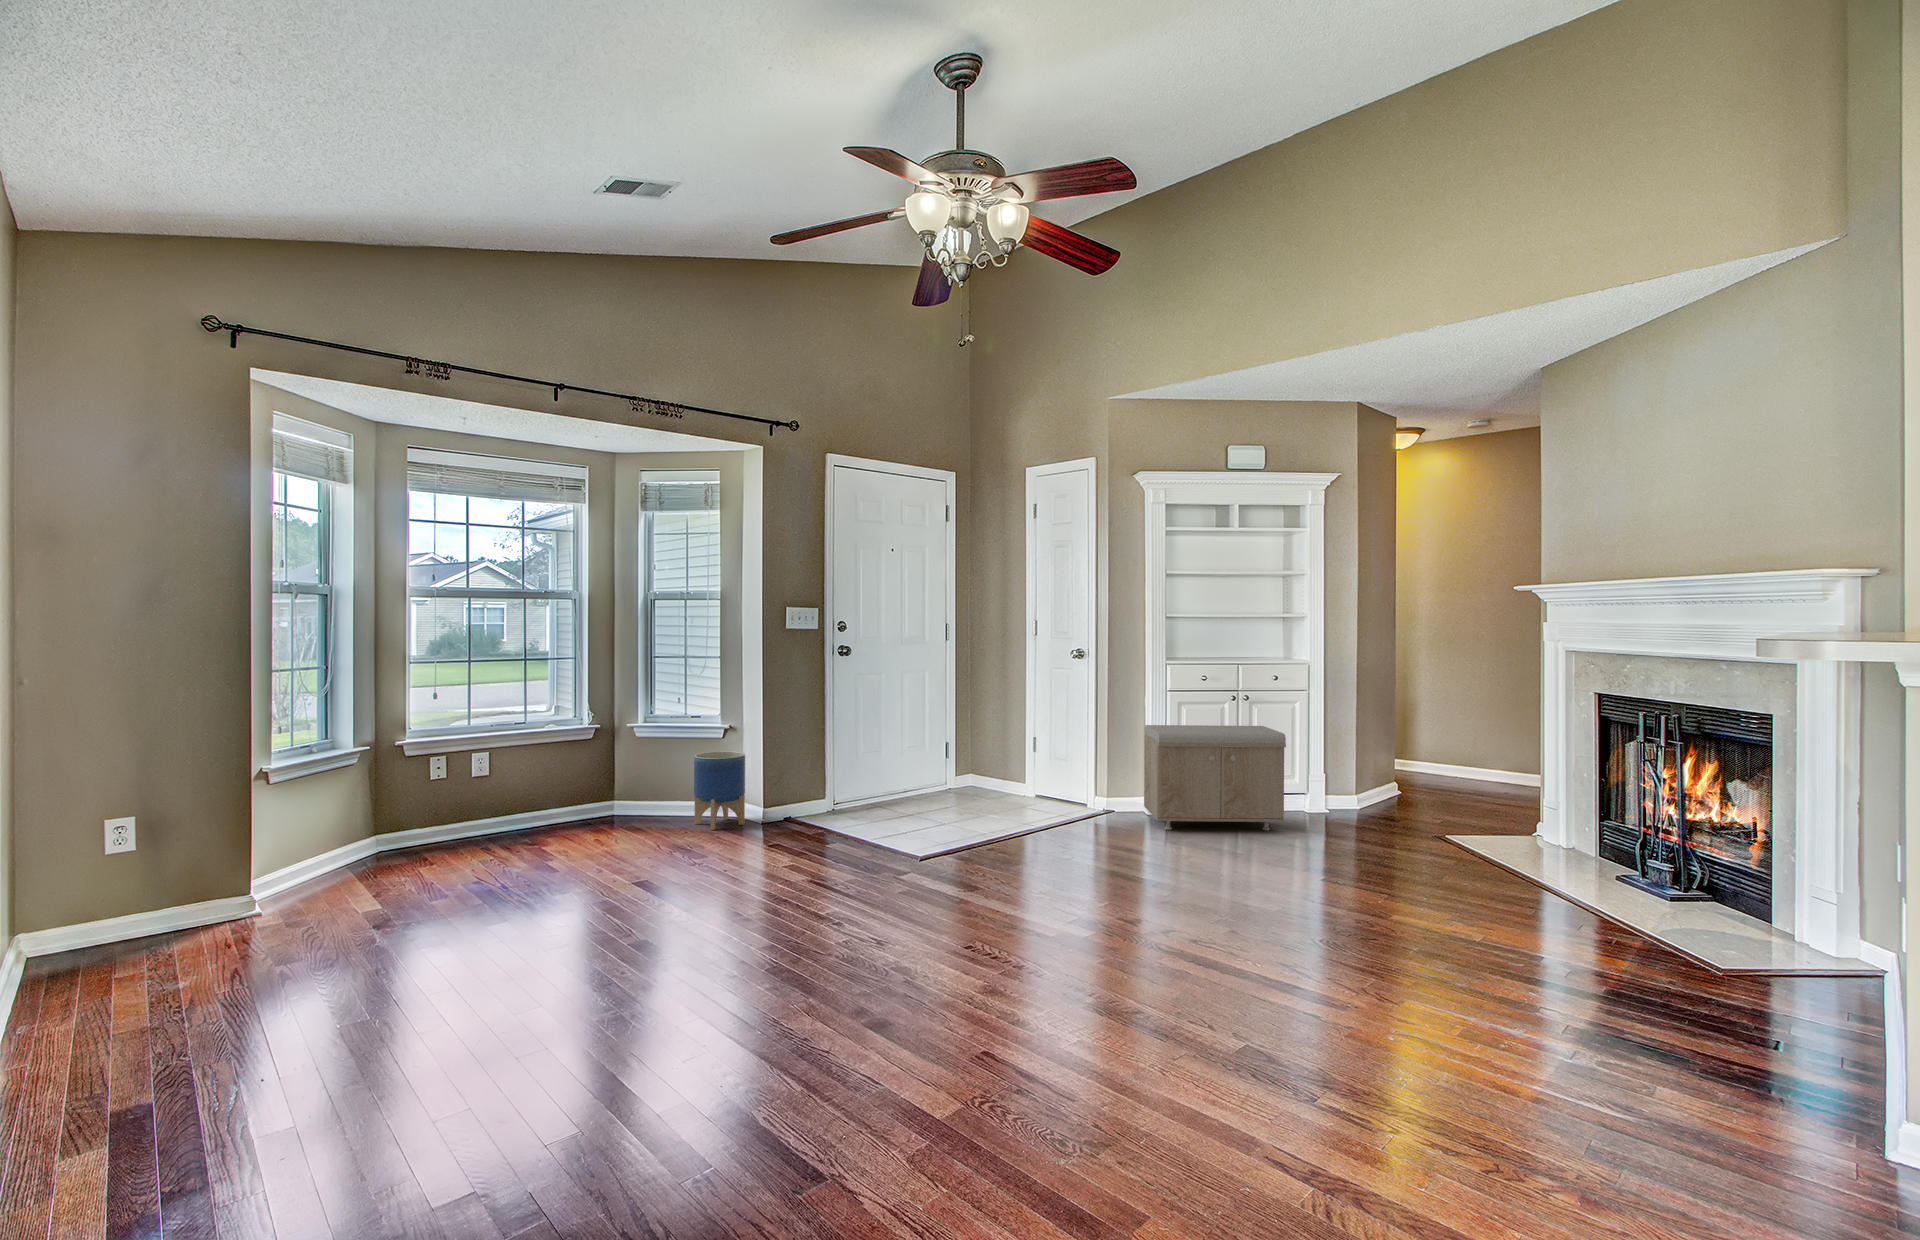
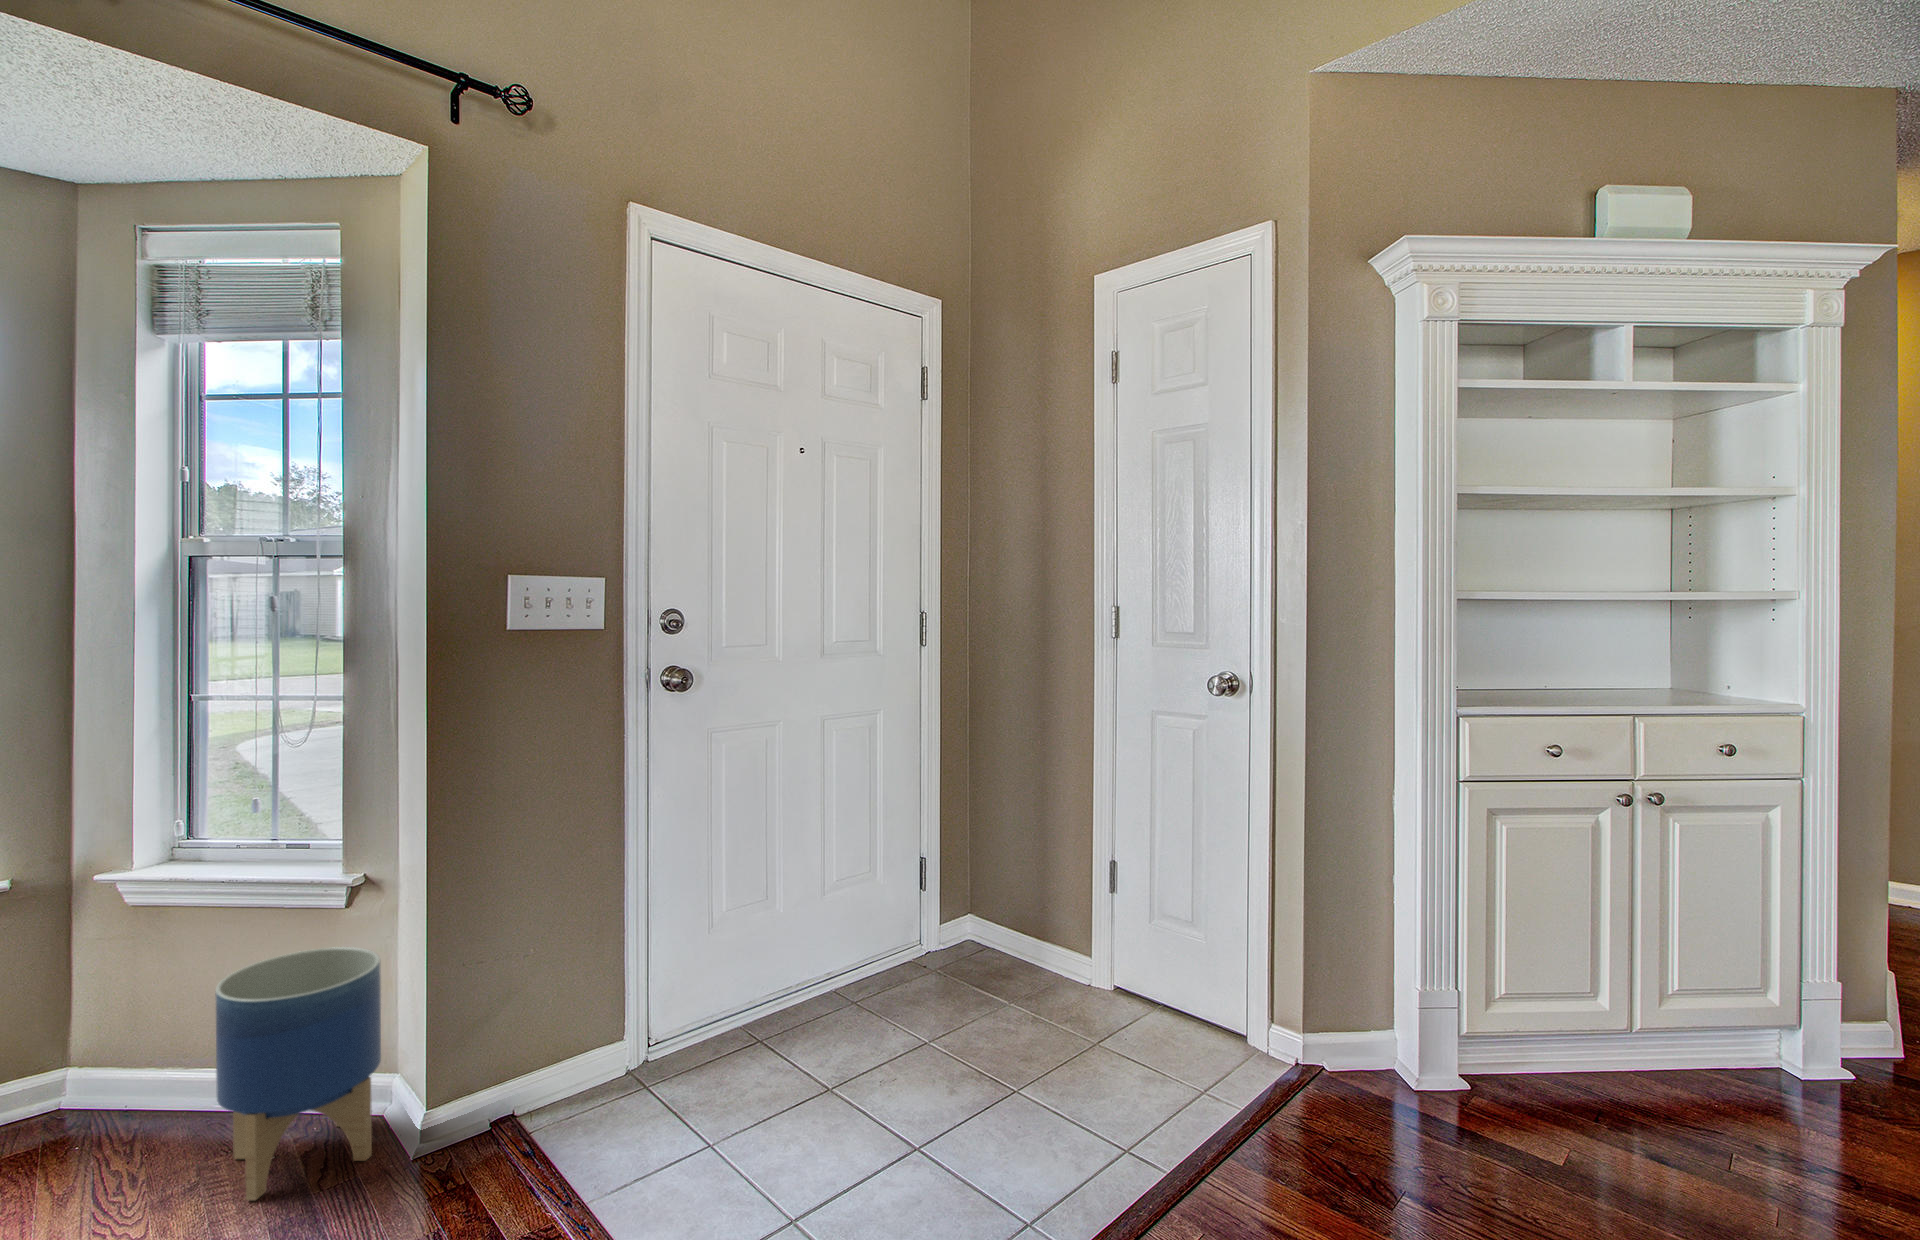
storage bench: present [1144,725,1286,830] -> none [1406,869,1872,1183]

